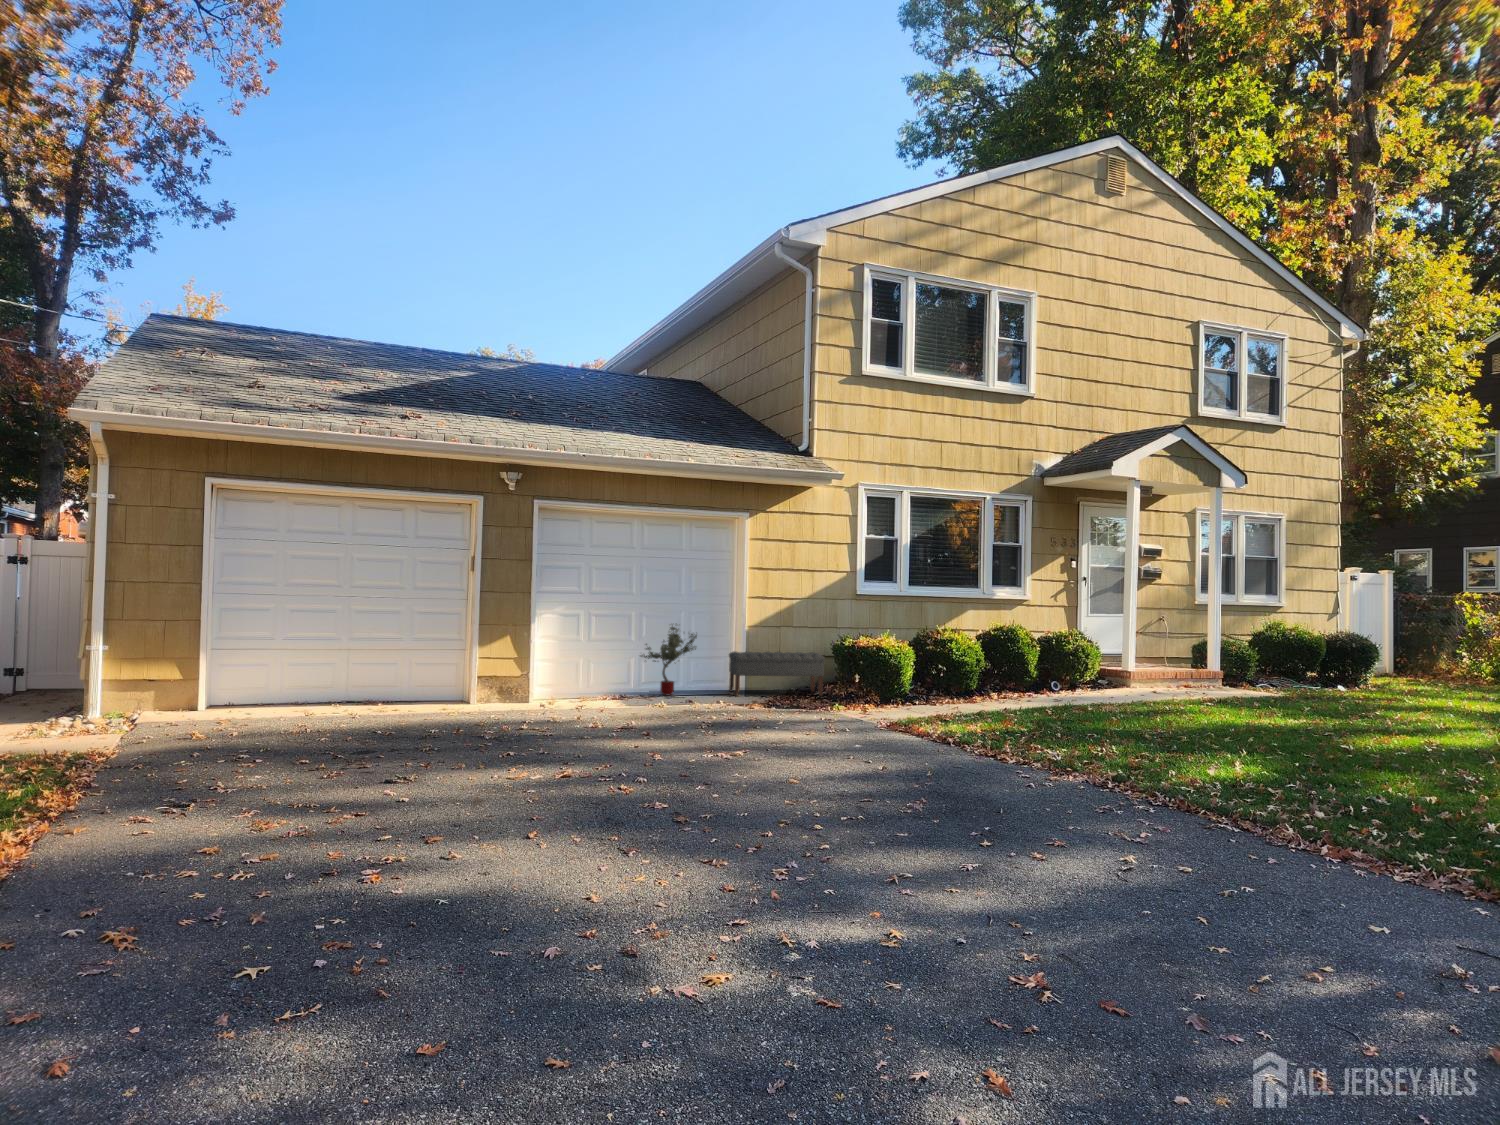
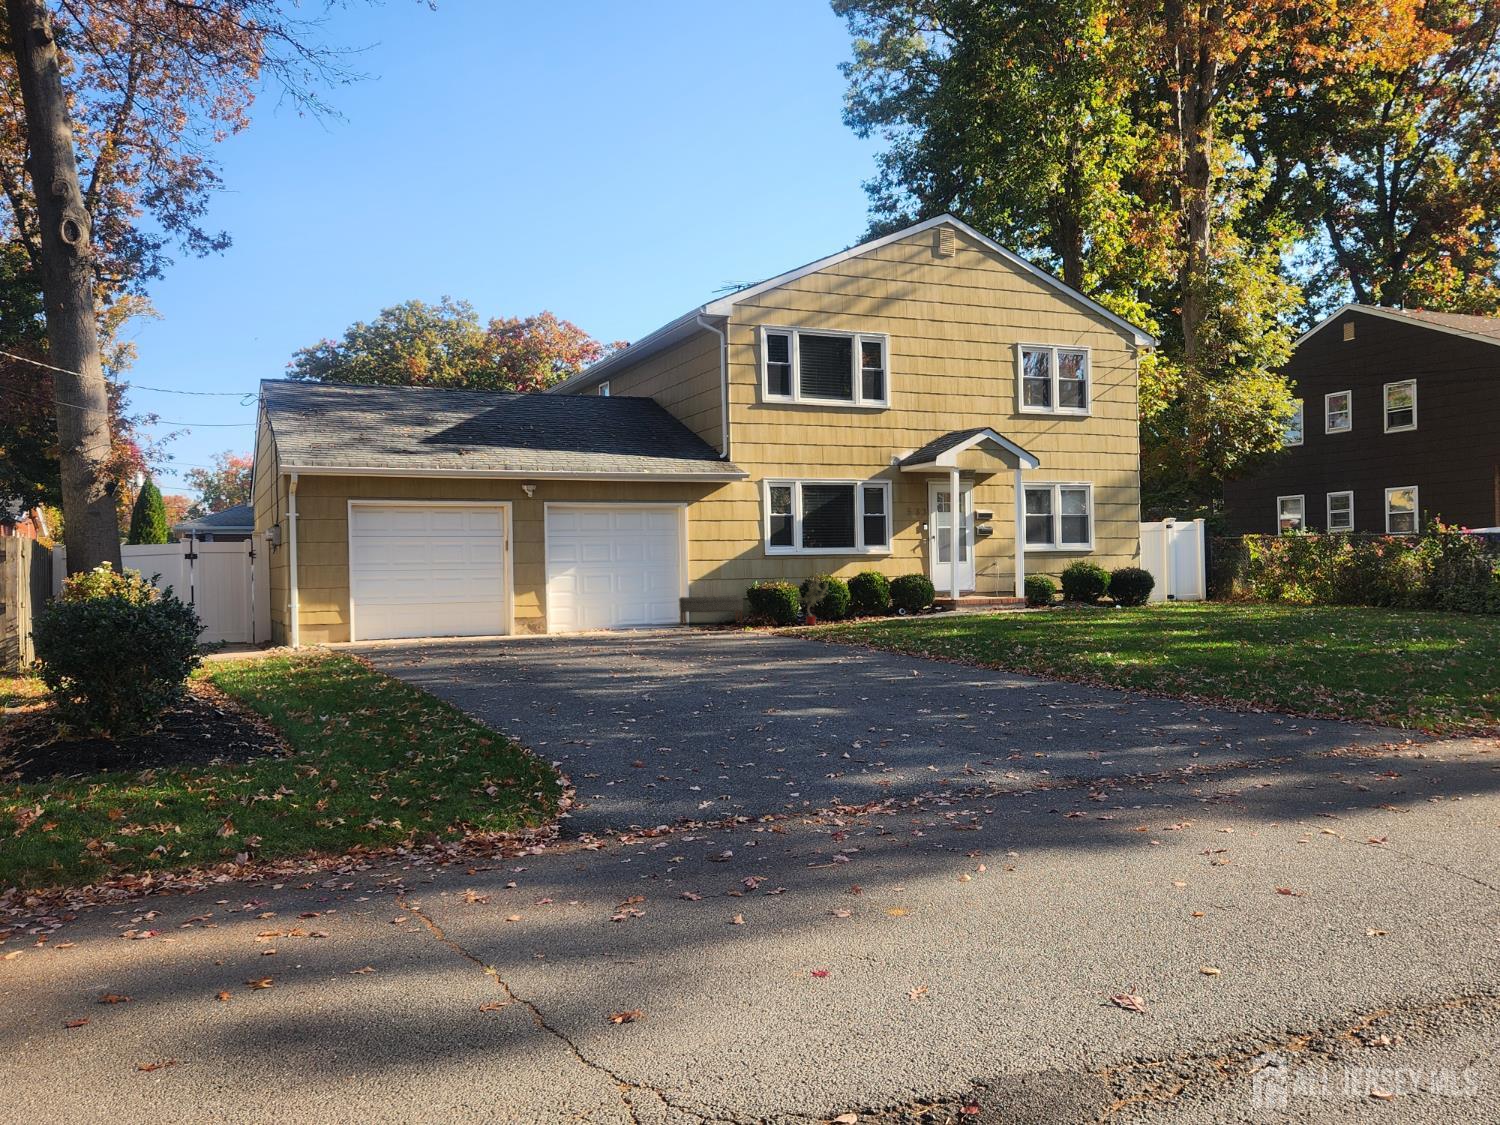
potted tree: present [640,626,697,695] -> present [794,579,828,625]

